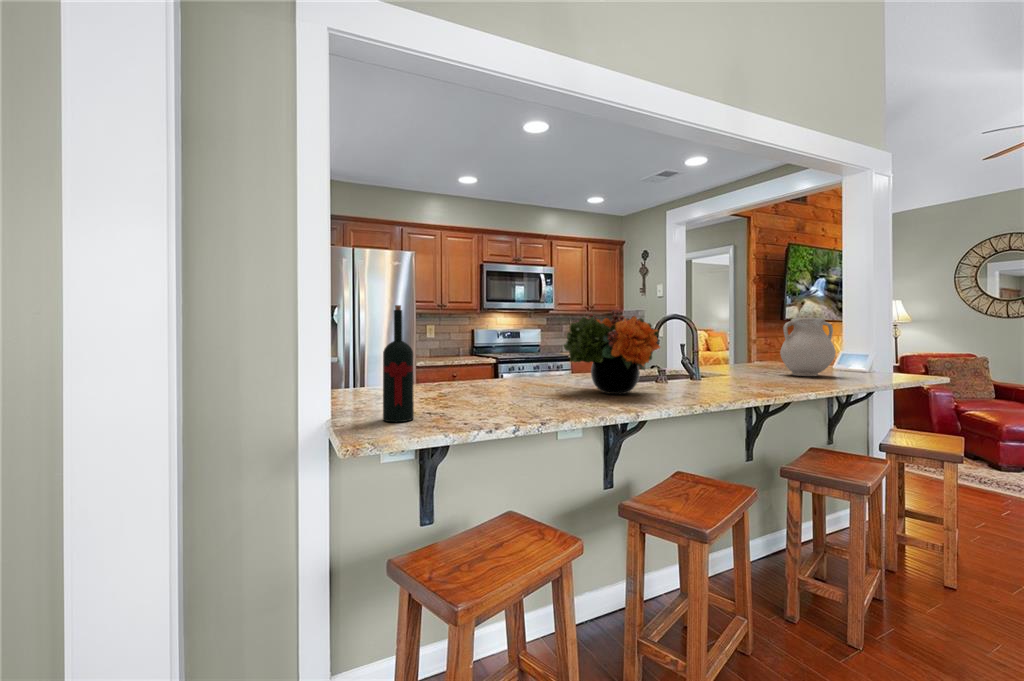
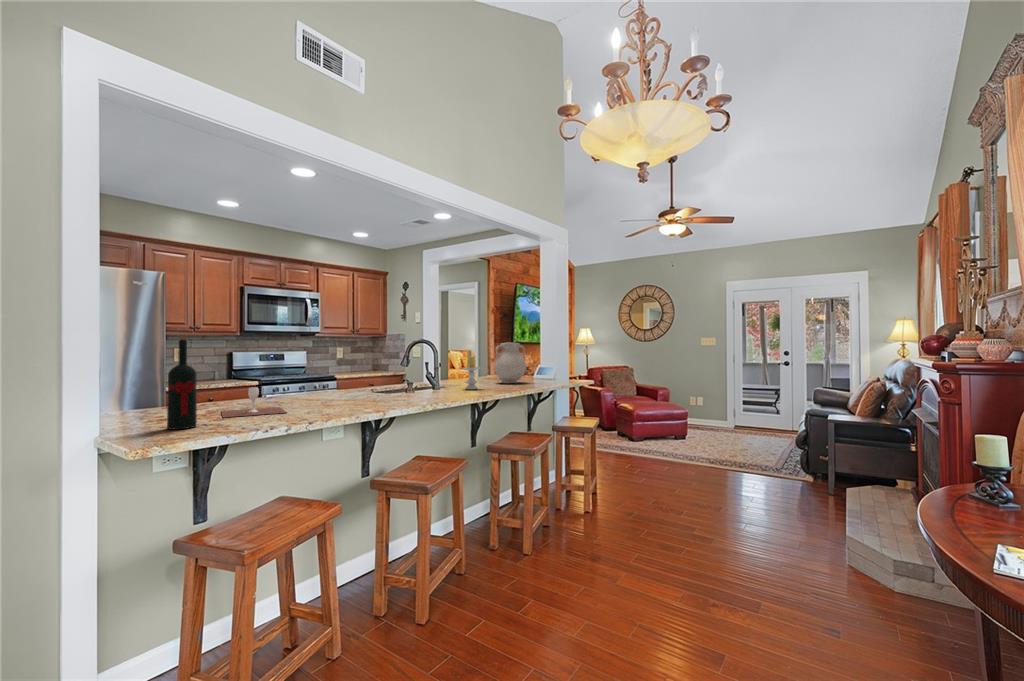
flower arrangement: present [564,310,660,394] -> none [325,338,401,401]
candle: none [738,327,770,384] -> present [462,350,480,389]
wine glass: none [446,370,517,407] -> present [221,387,286,417]

